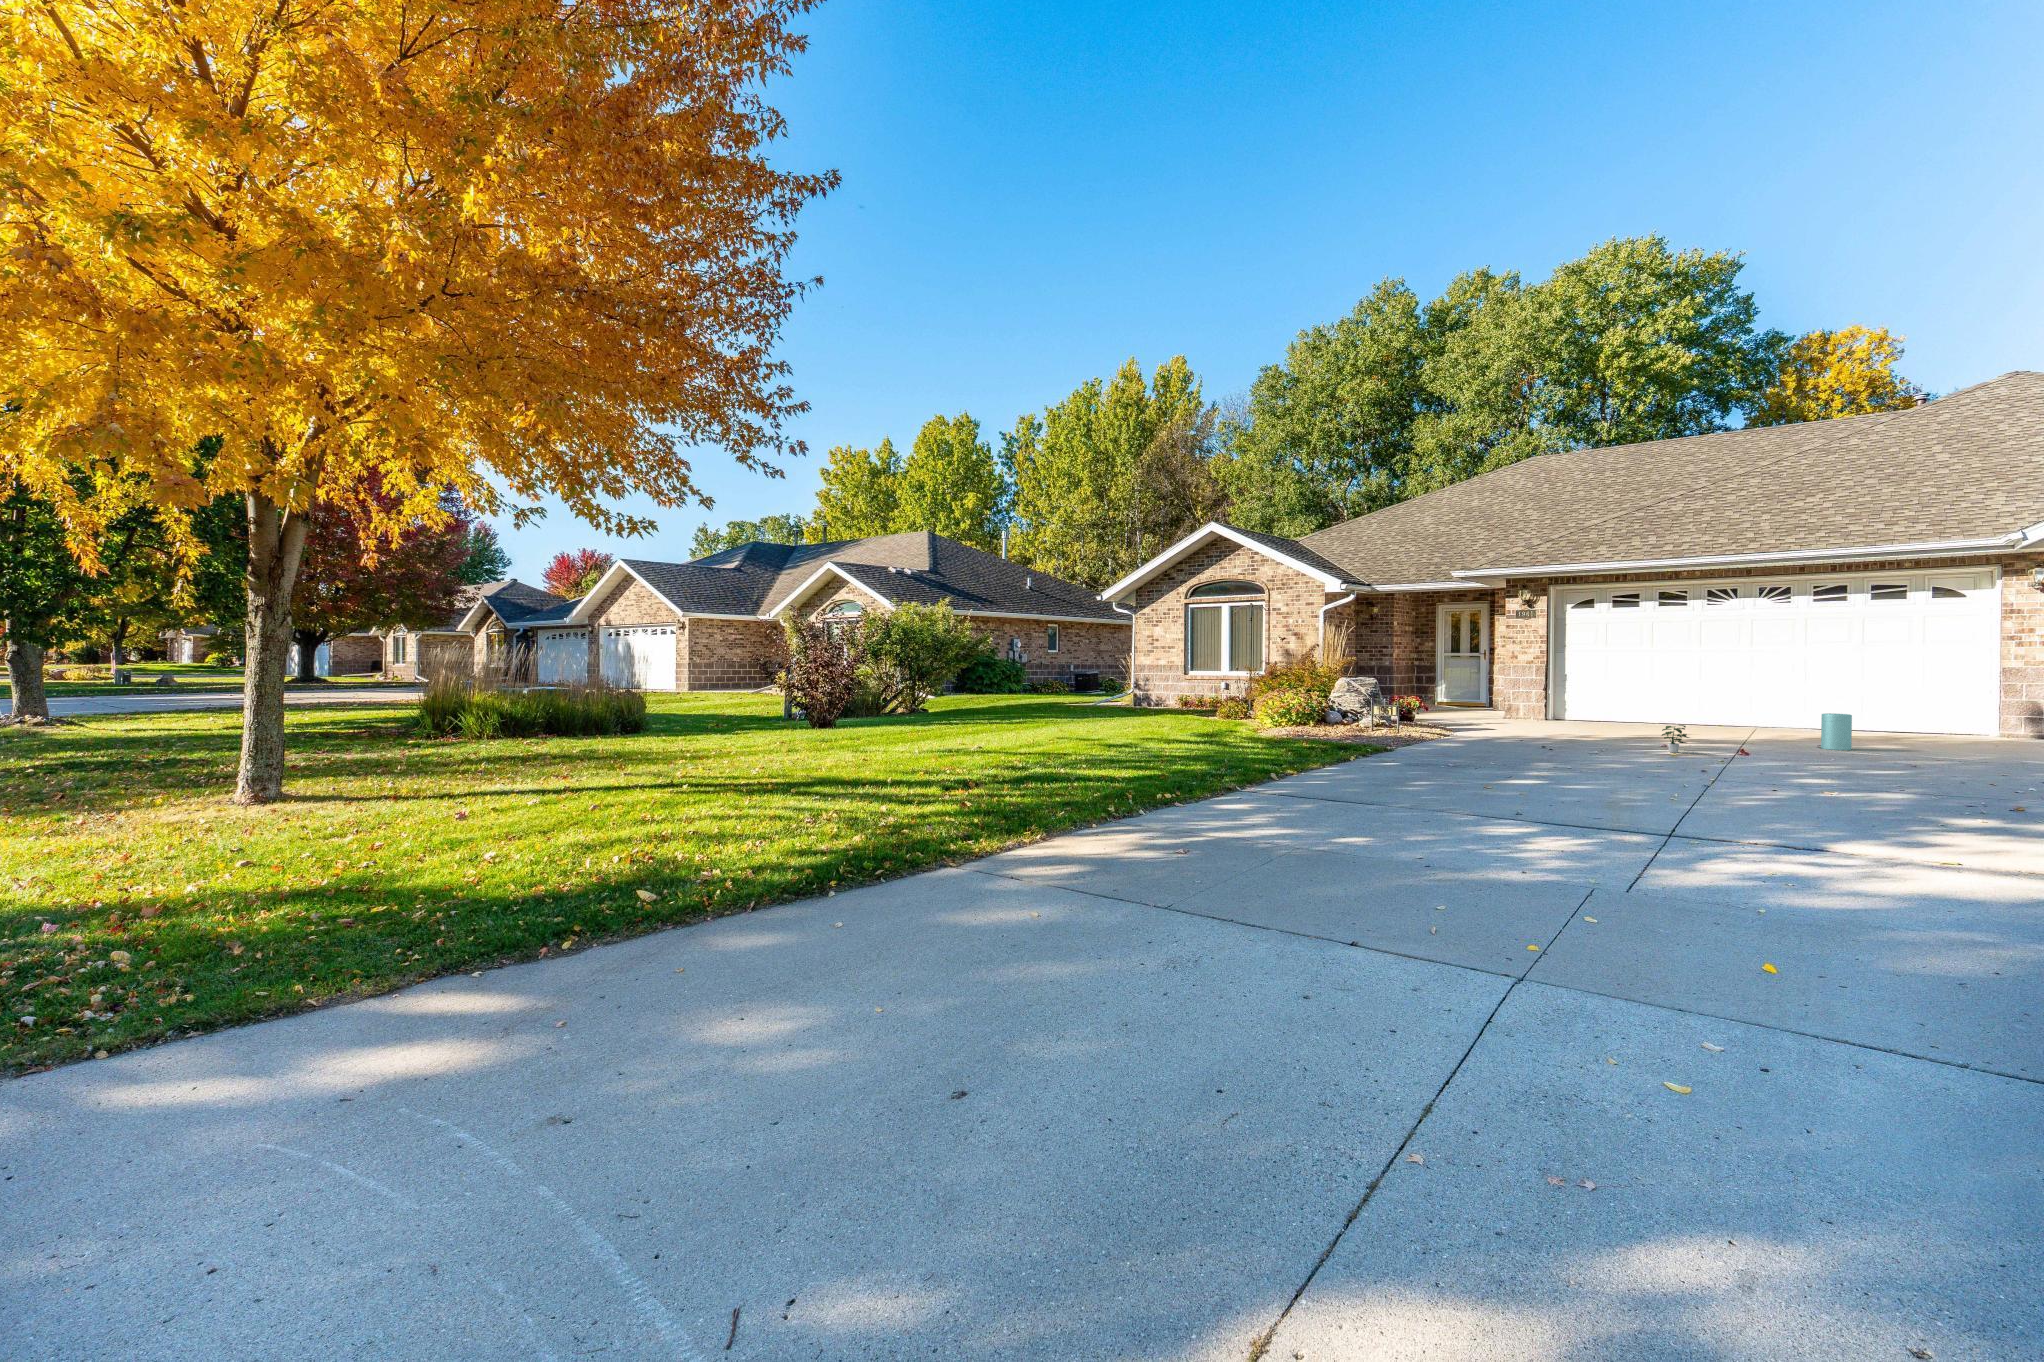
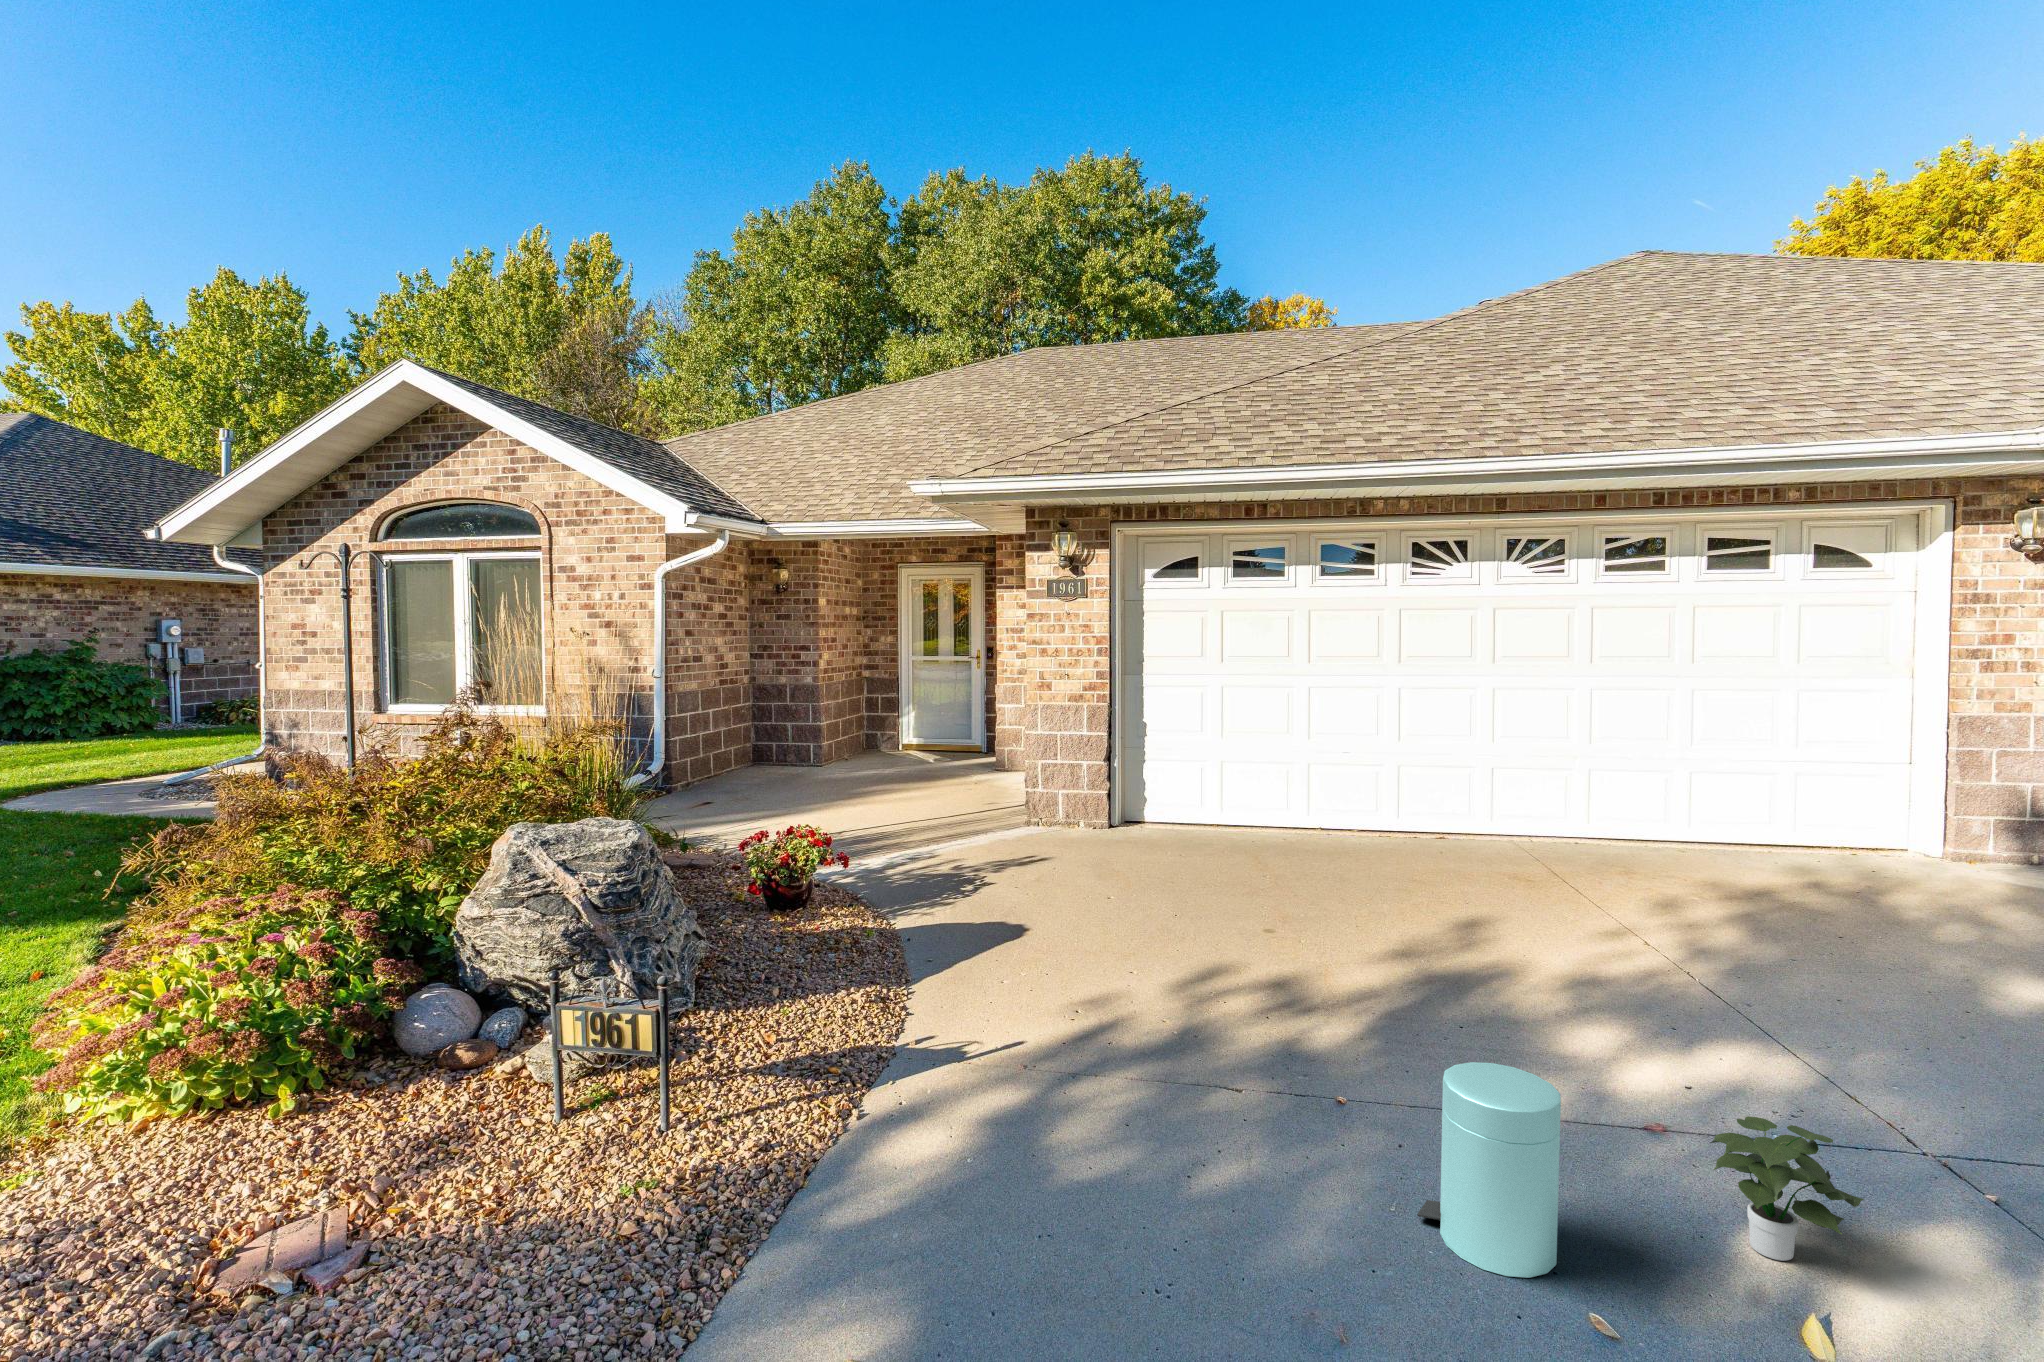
trash can: present [1819,713,1852,750] -> present [1417,1062,1561,1278]

